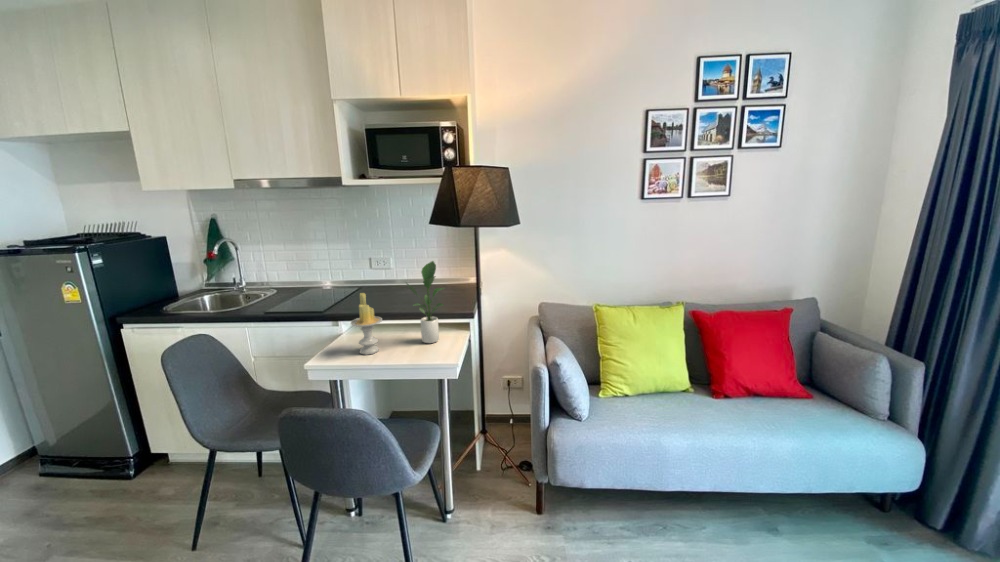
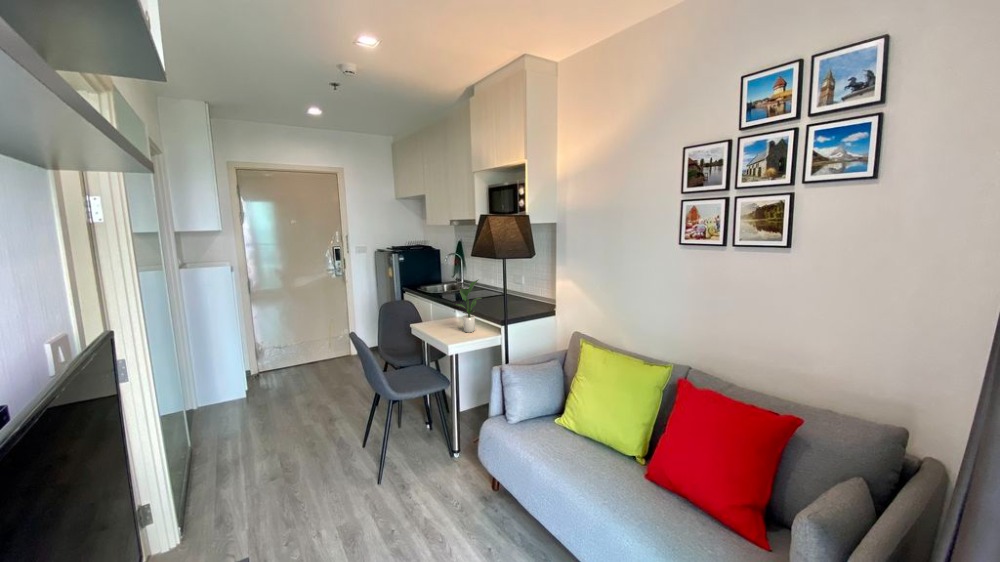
candle: present [351,293,382,355] -> none [430,292,448,328]

